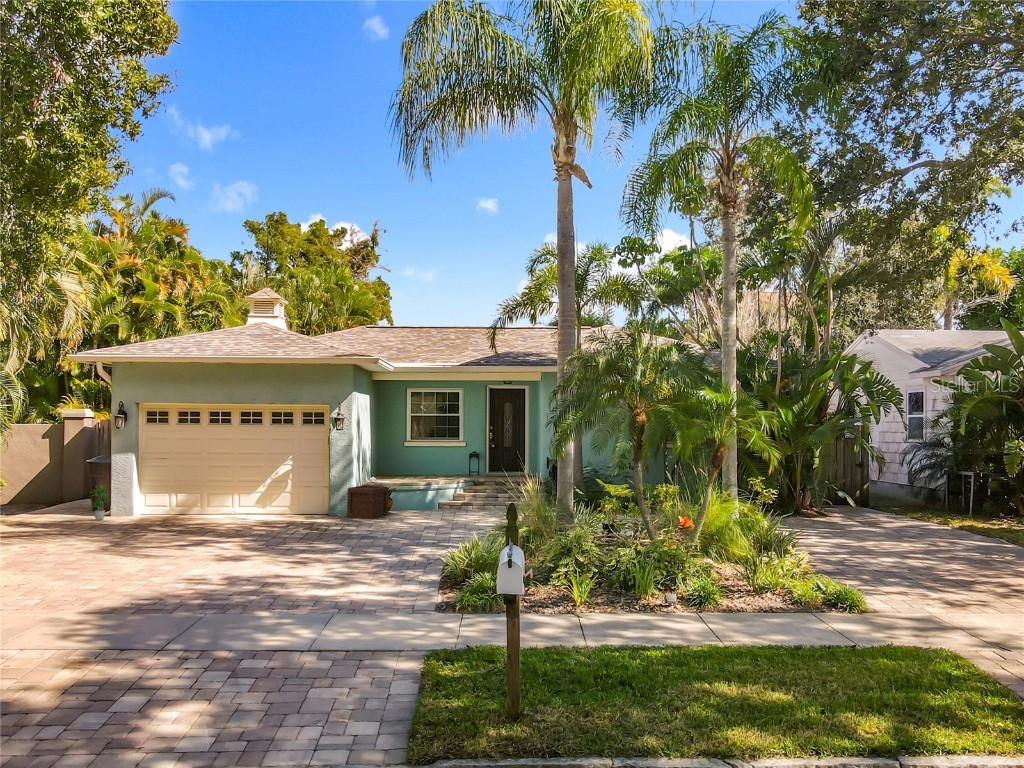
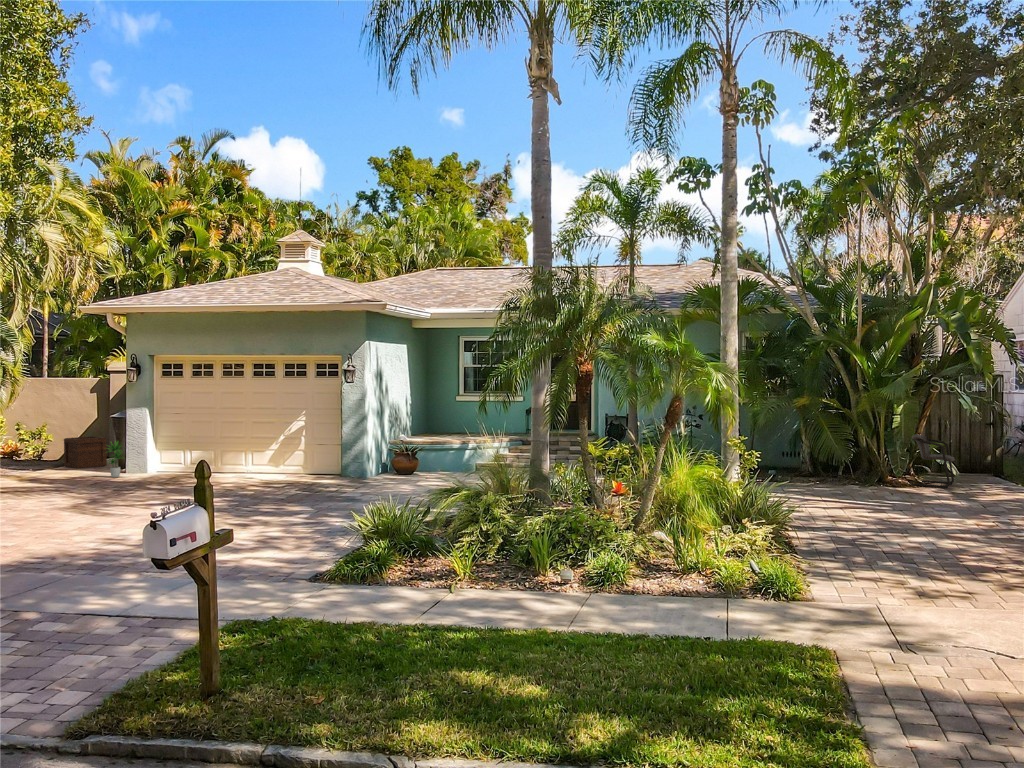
chair: none [780,474,812,515] -> present [911,434,955,488]
wooden crate: present [347,485,388,519] -> present [64,436,107,469]

